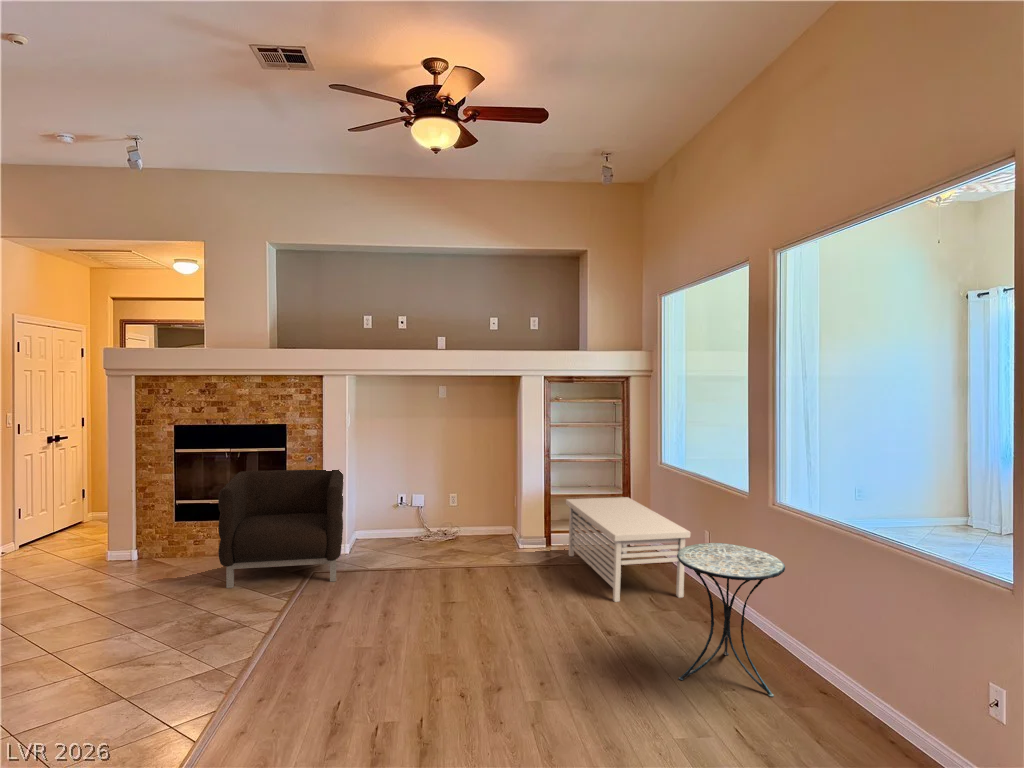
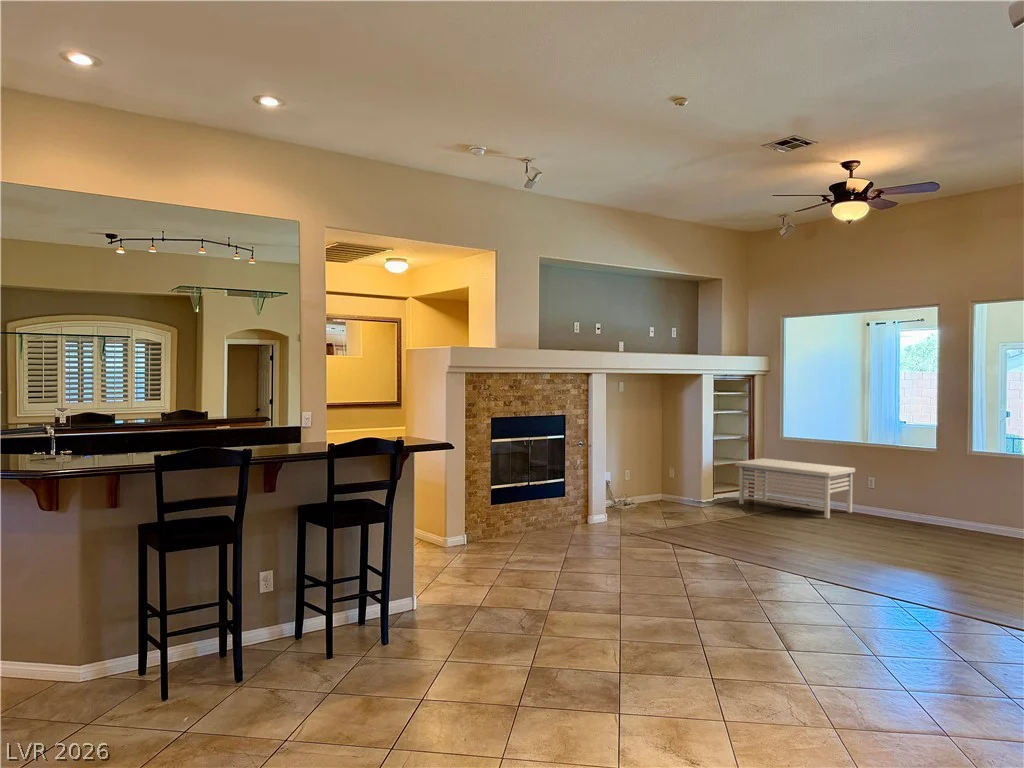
armchair: present [218,470,343,588] -> none [542,450,657,545]
side table: present [677,543,785,697] -> none [918,462,988,539]

